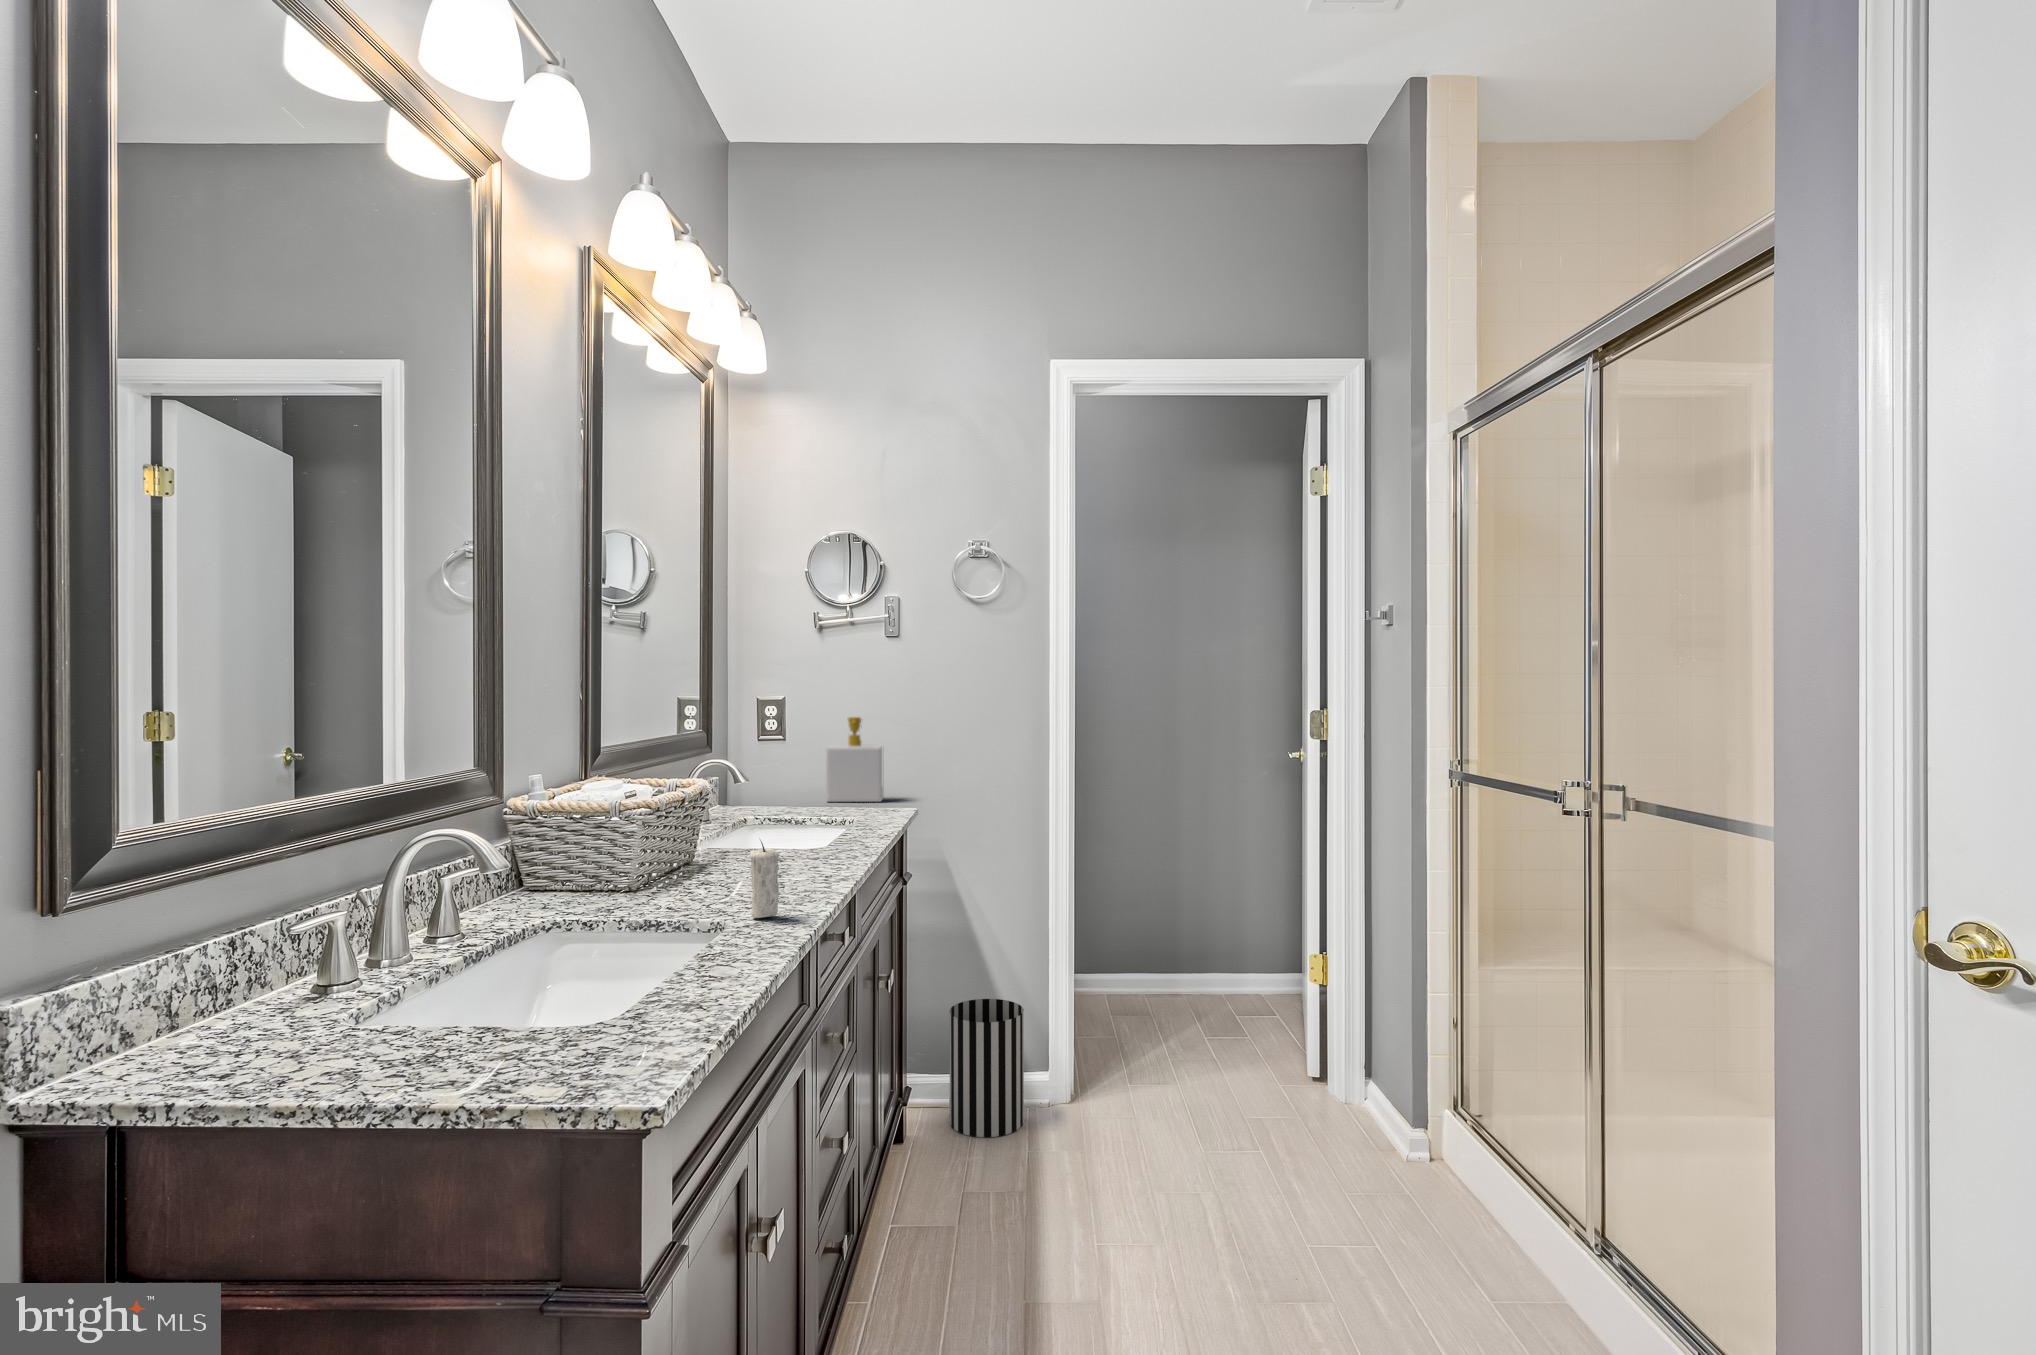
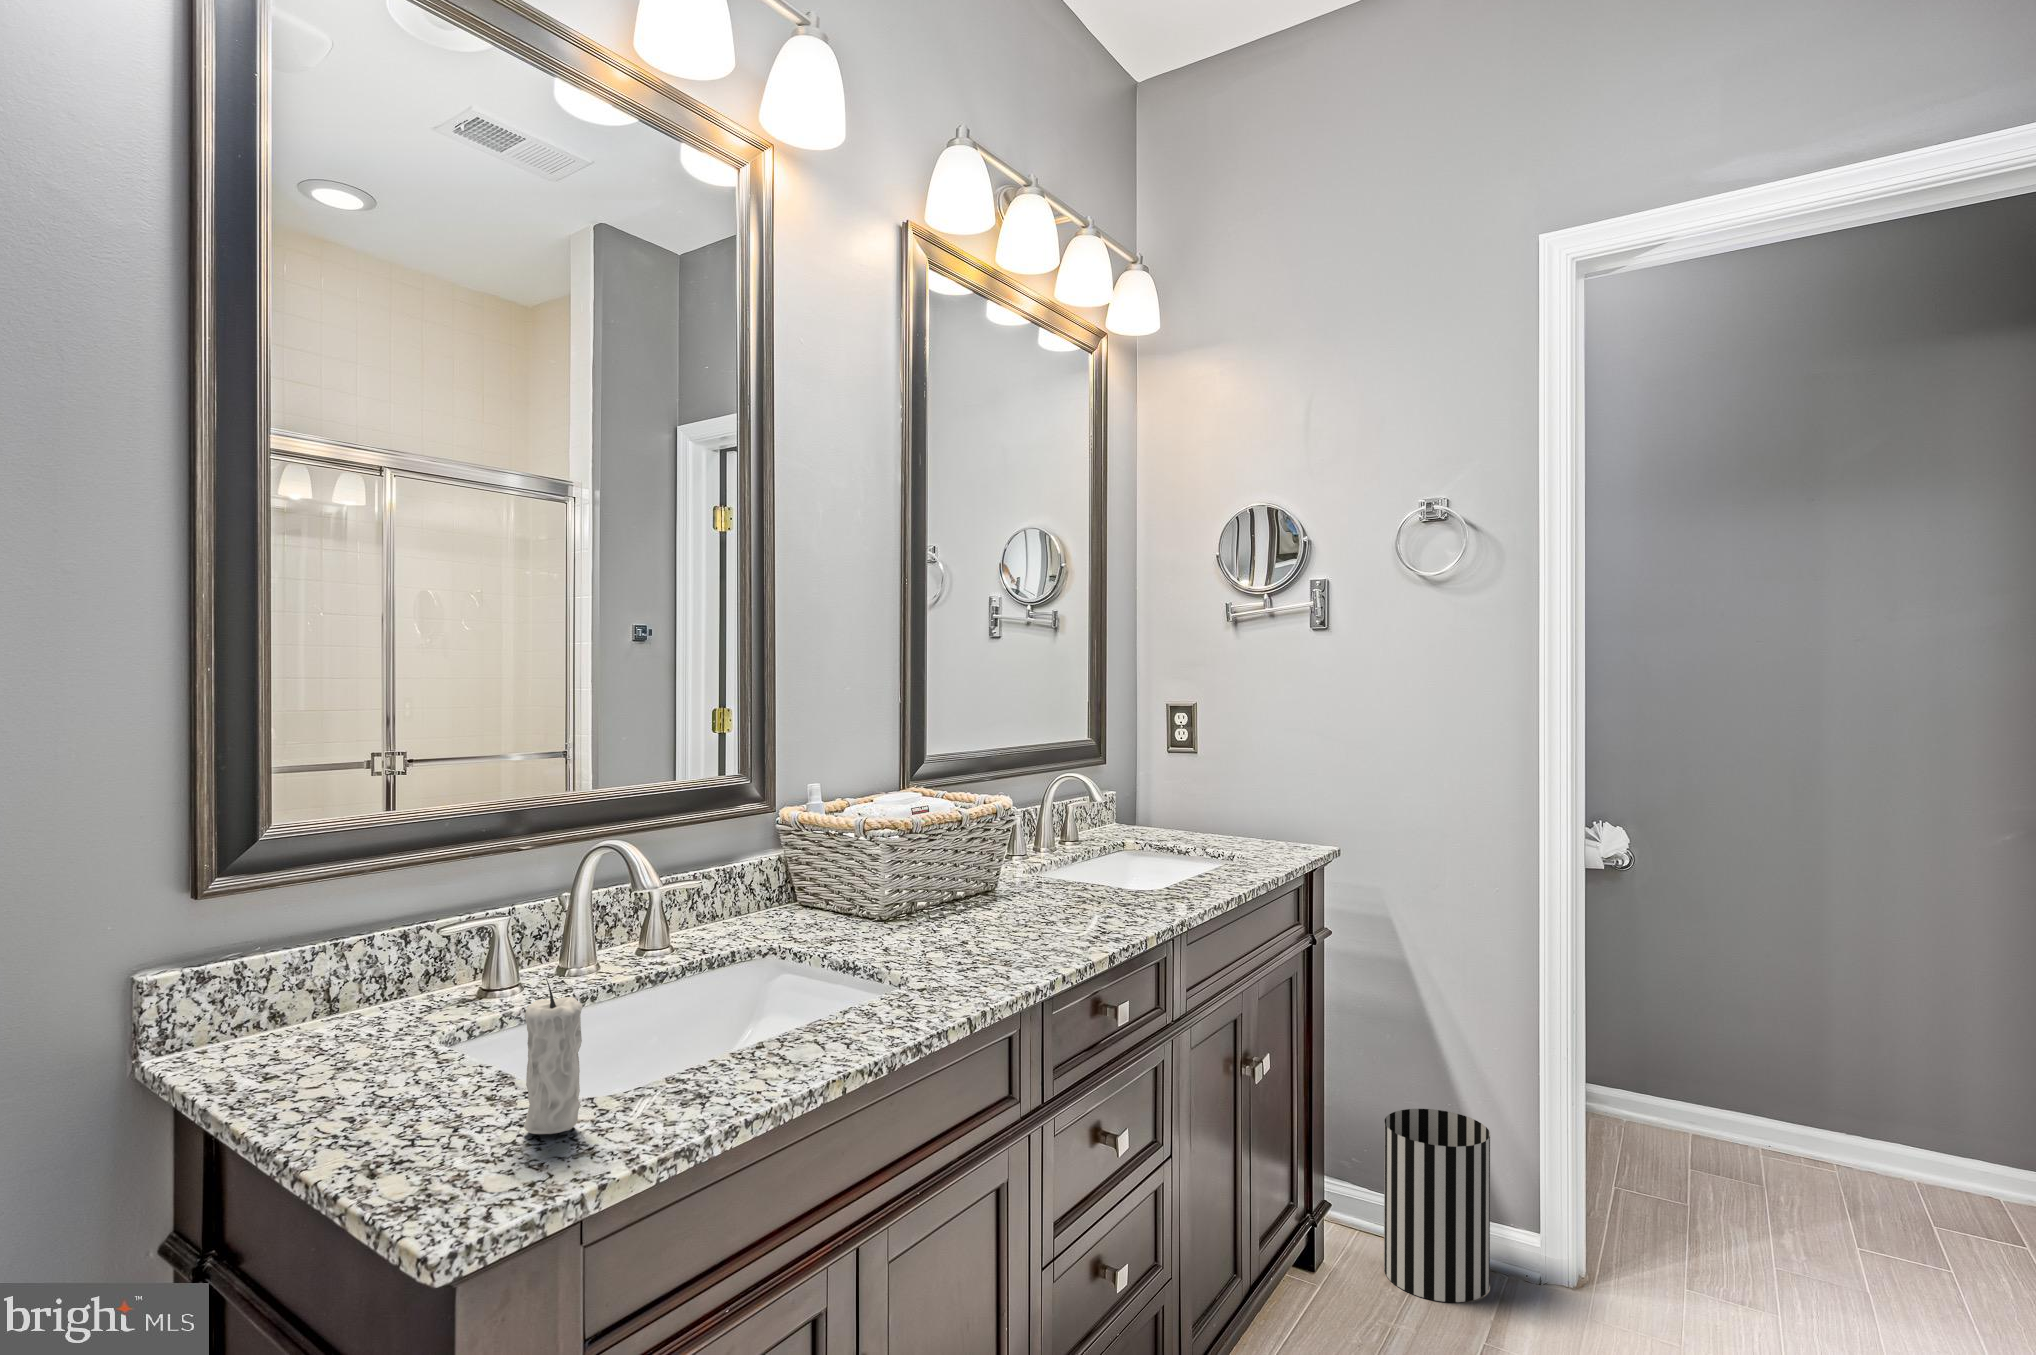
soap bottle: present [826,717,883,802] -> none [1241,728,1317,836]
candle: present [750,840,780,918] -> present [524,978,583,1134]

